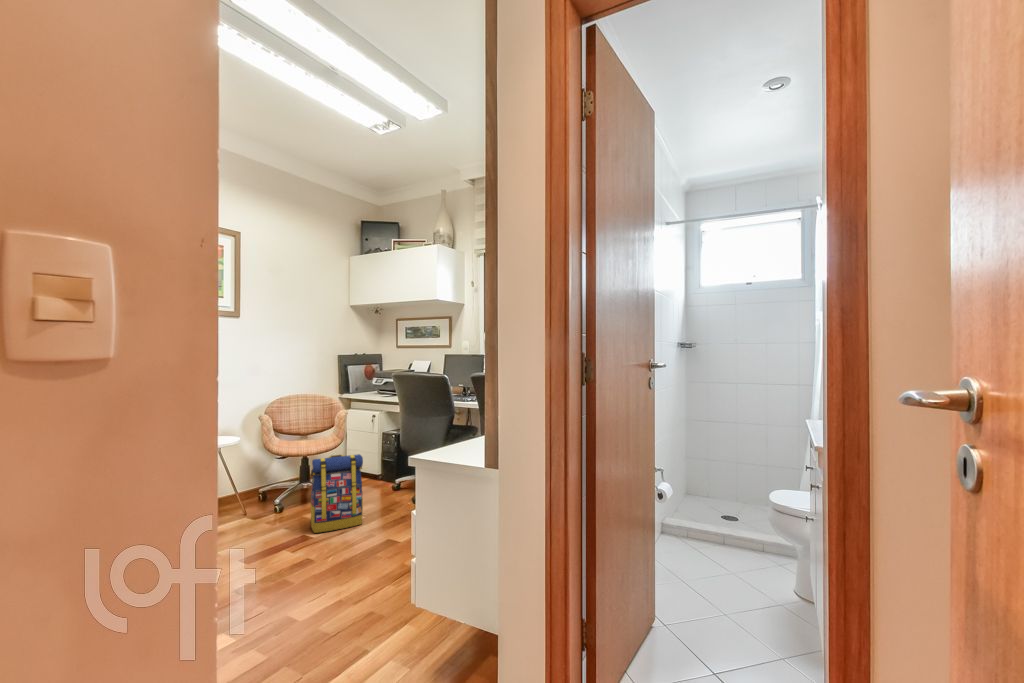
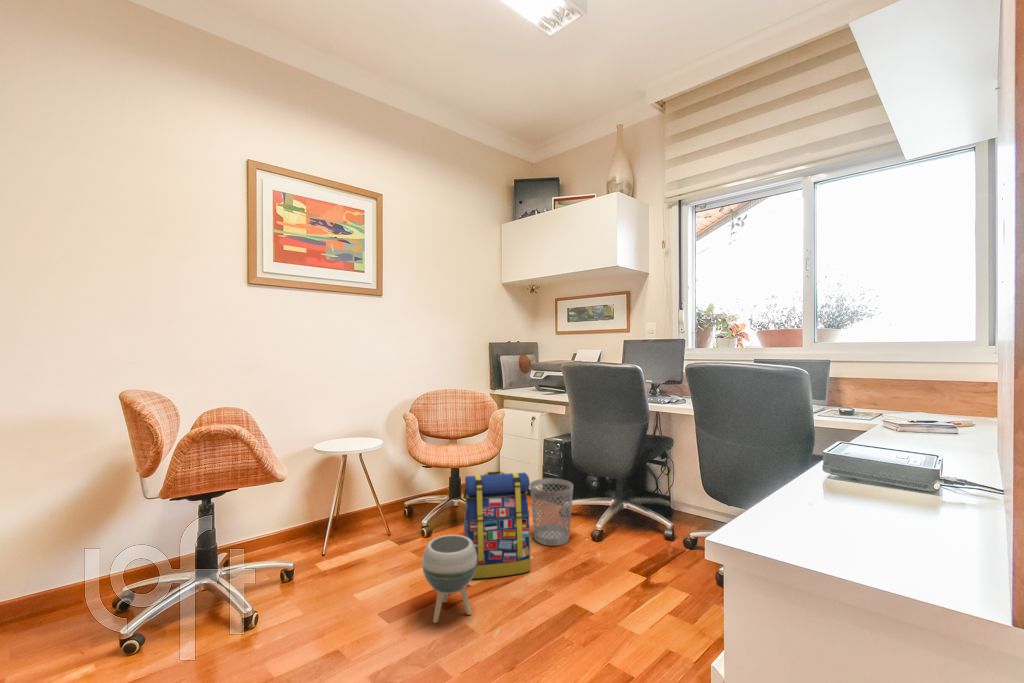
wastebasket: none [366,460,399,508] -> present [530,478,573,546]
planter: none [277,499,320,559] -> present [422,535,477,623]

